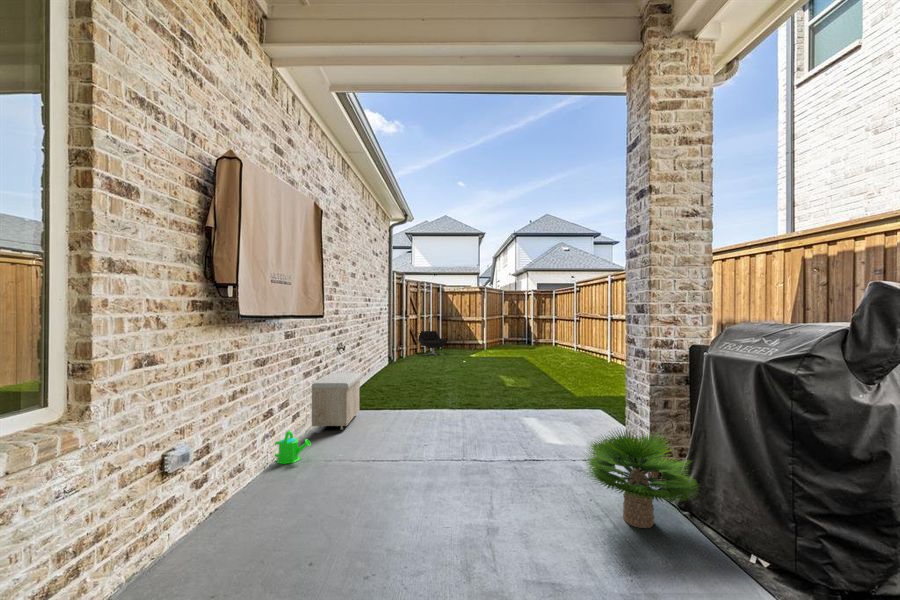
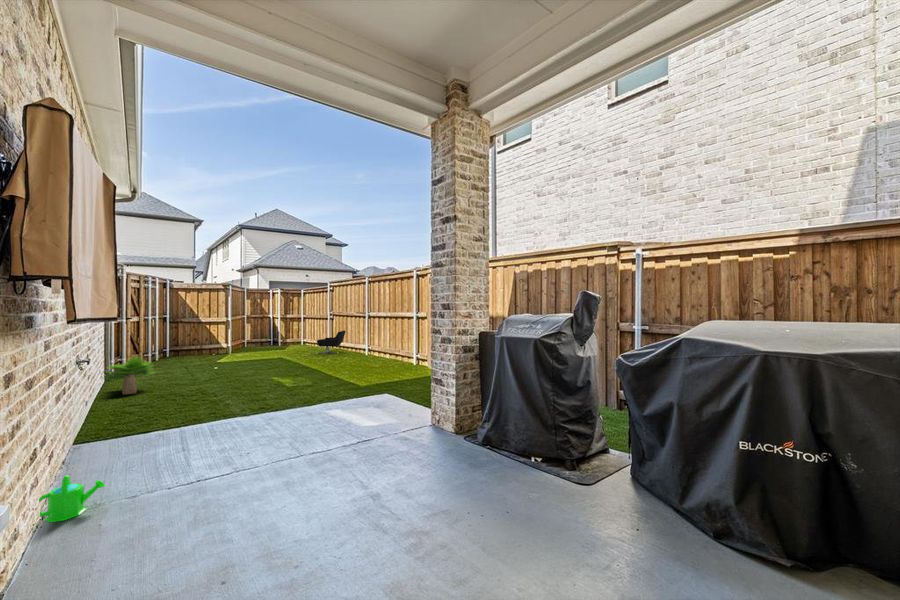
lounge chair: present [418,331,447,356] -> present [317,330,346,354]
storage bench: present [312,373,361,430] -> none [67,391,130,471]
potted plant: present [587,431,695,528] -> present [105,356,153,394]

